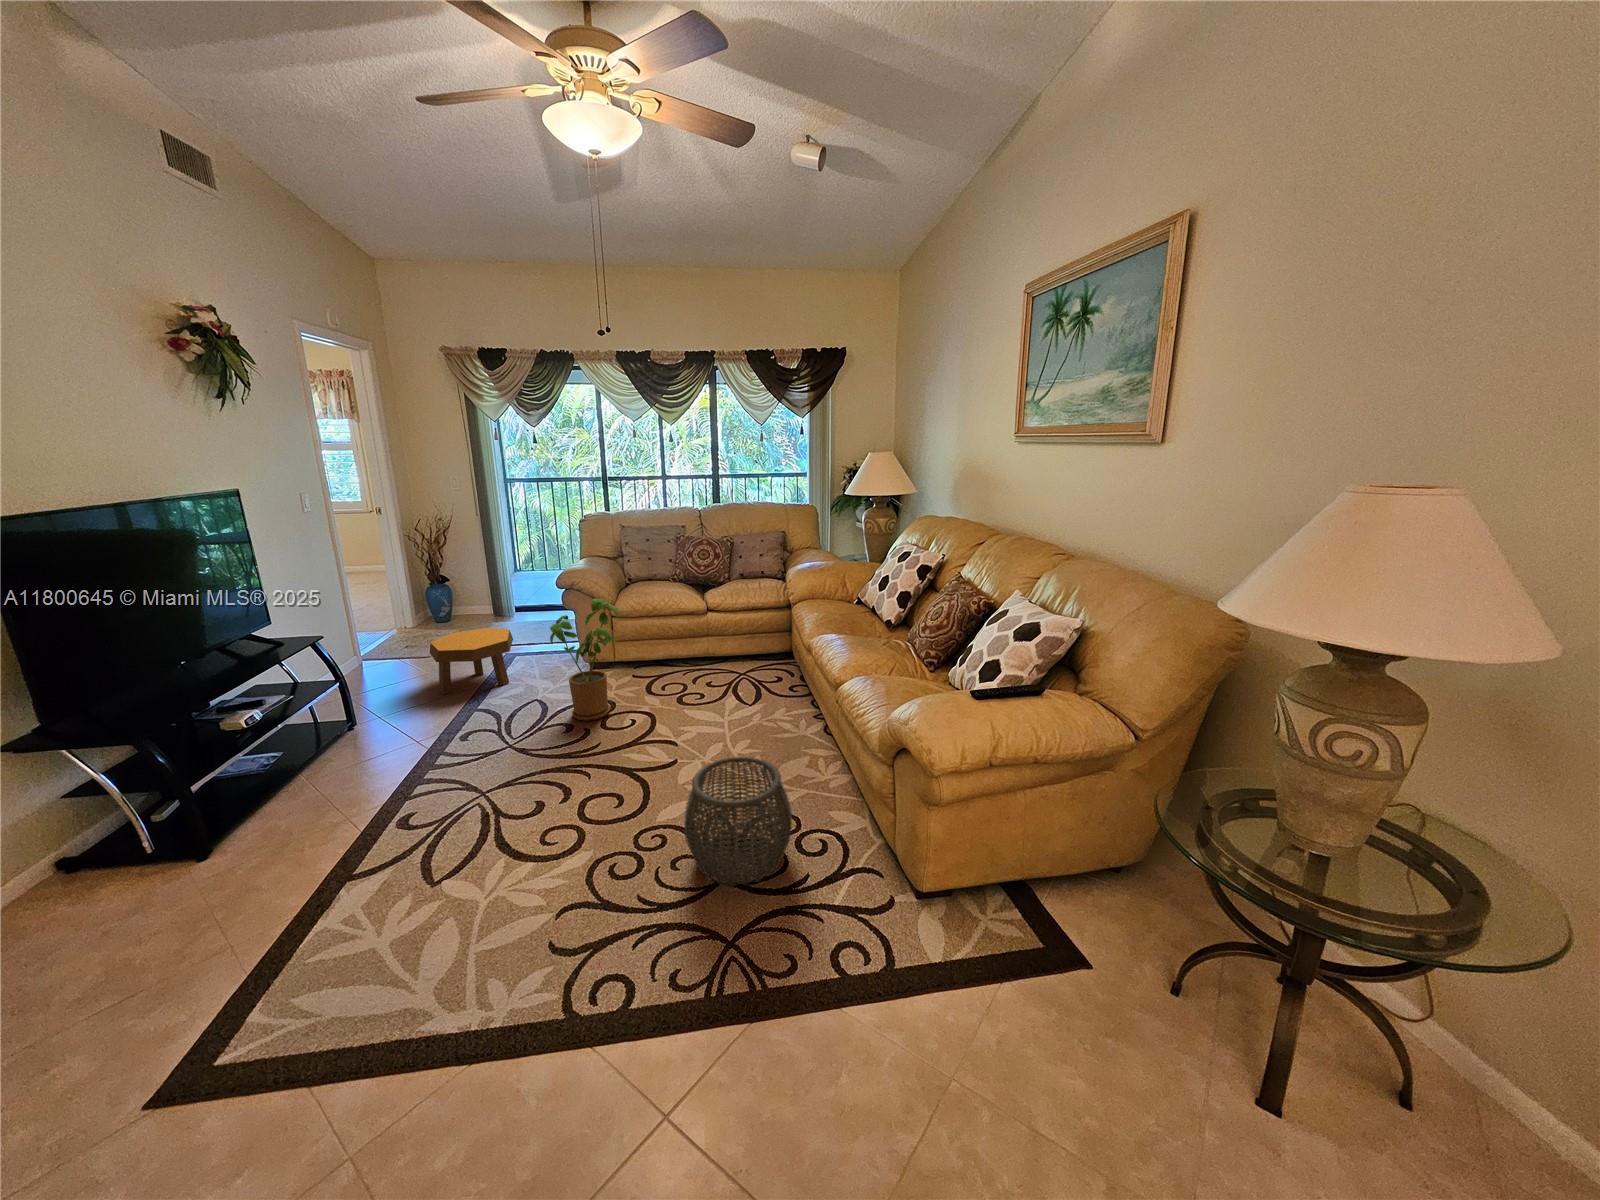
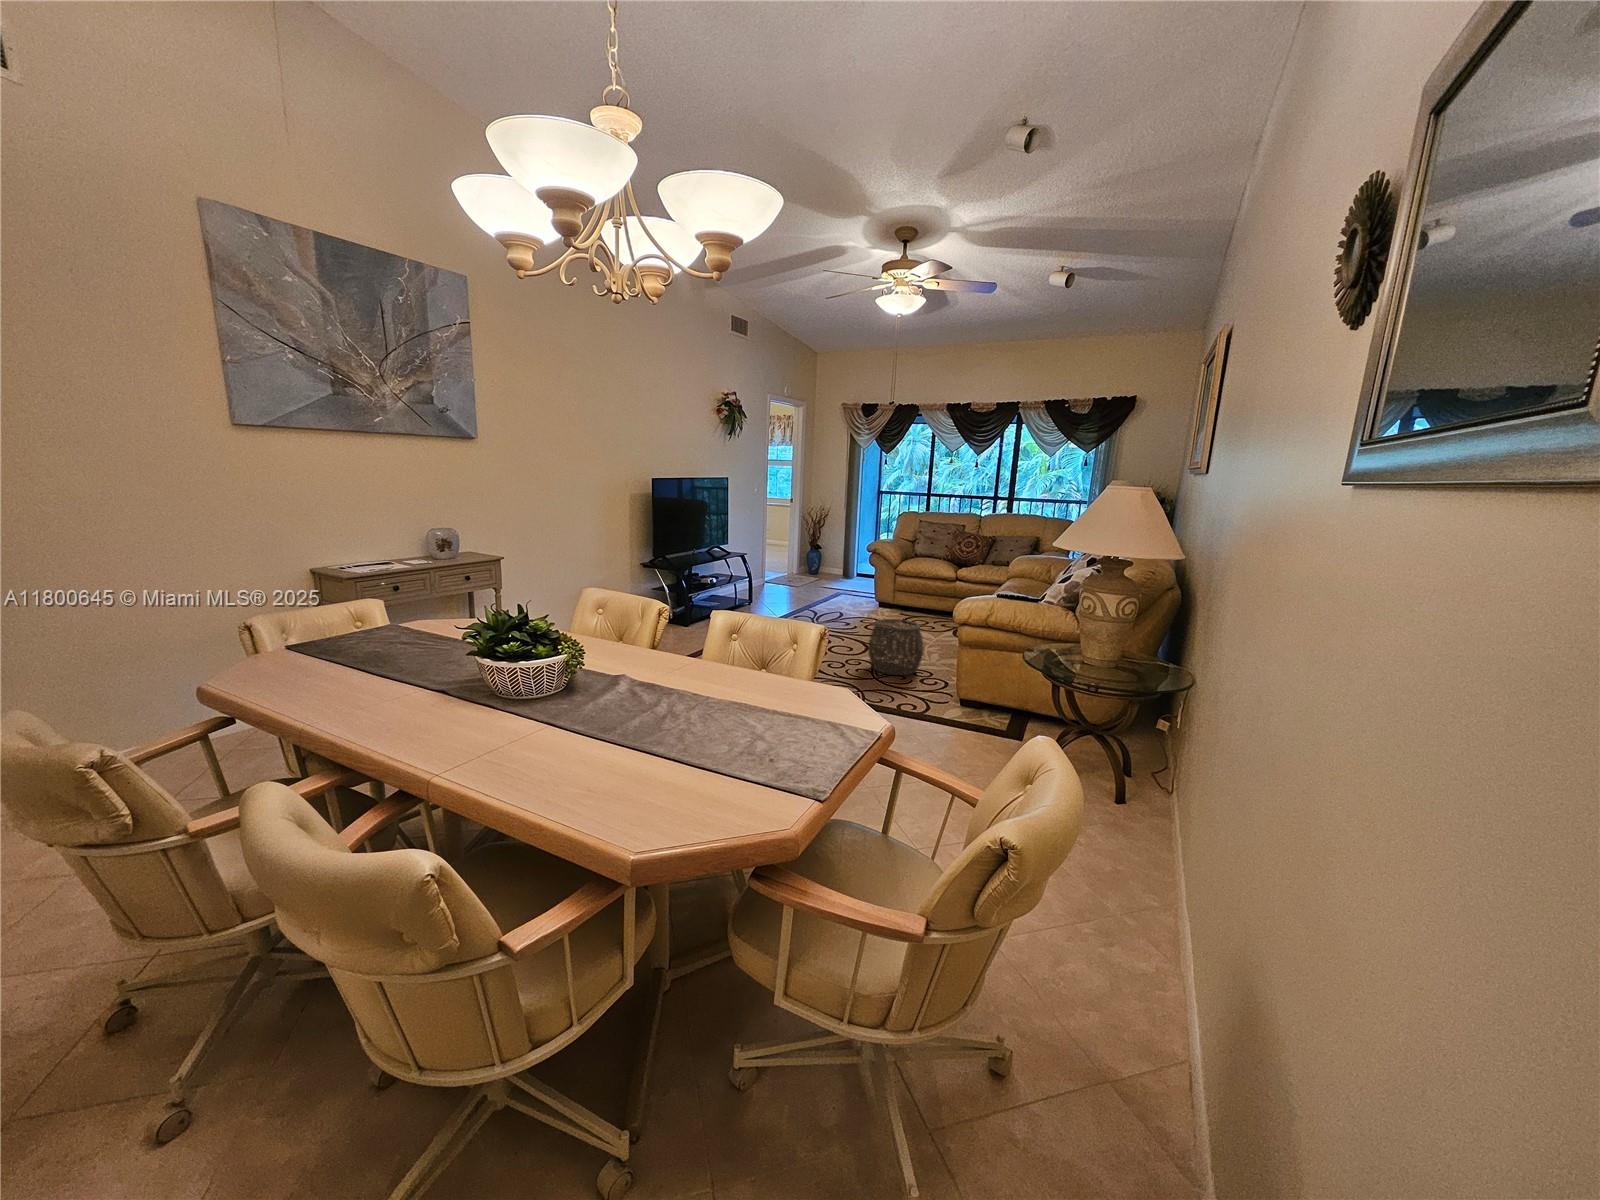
house plant: present [550,599,619,721] -> none [850,551,891,623]
footstool: present [430,628,513,695] -> none [794,571,838,604]

